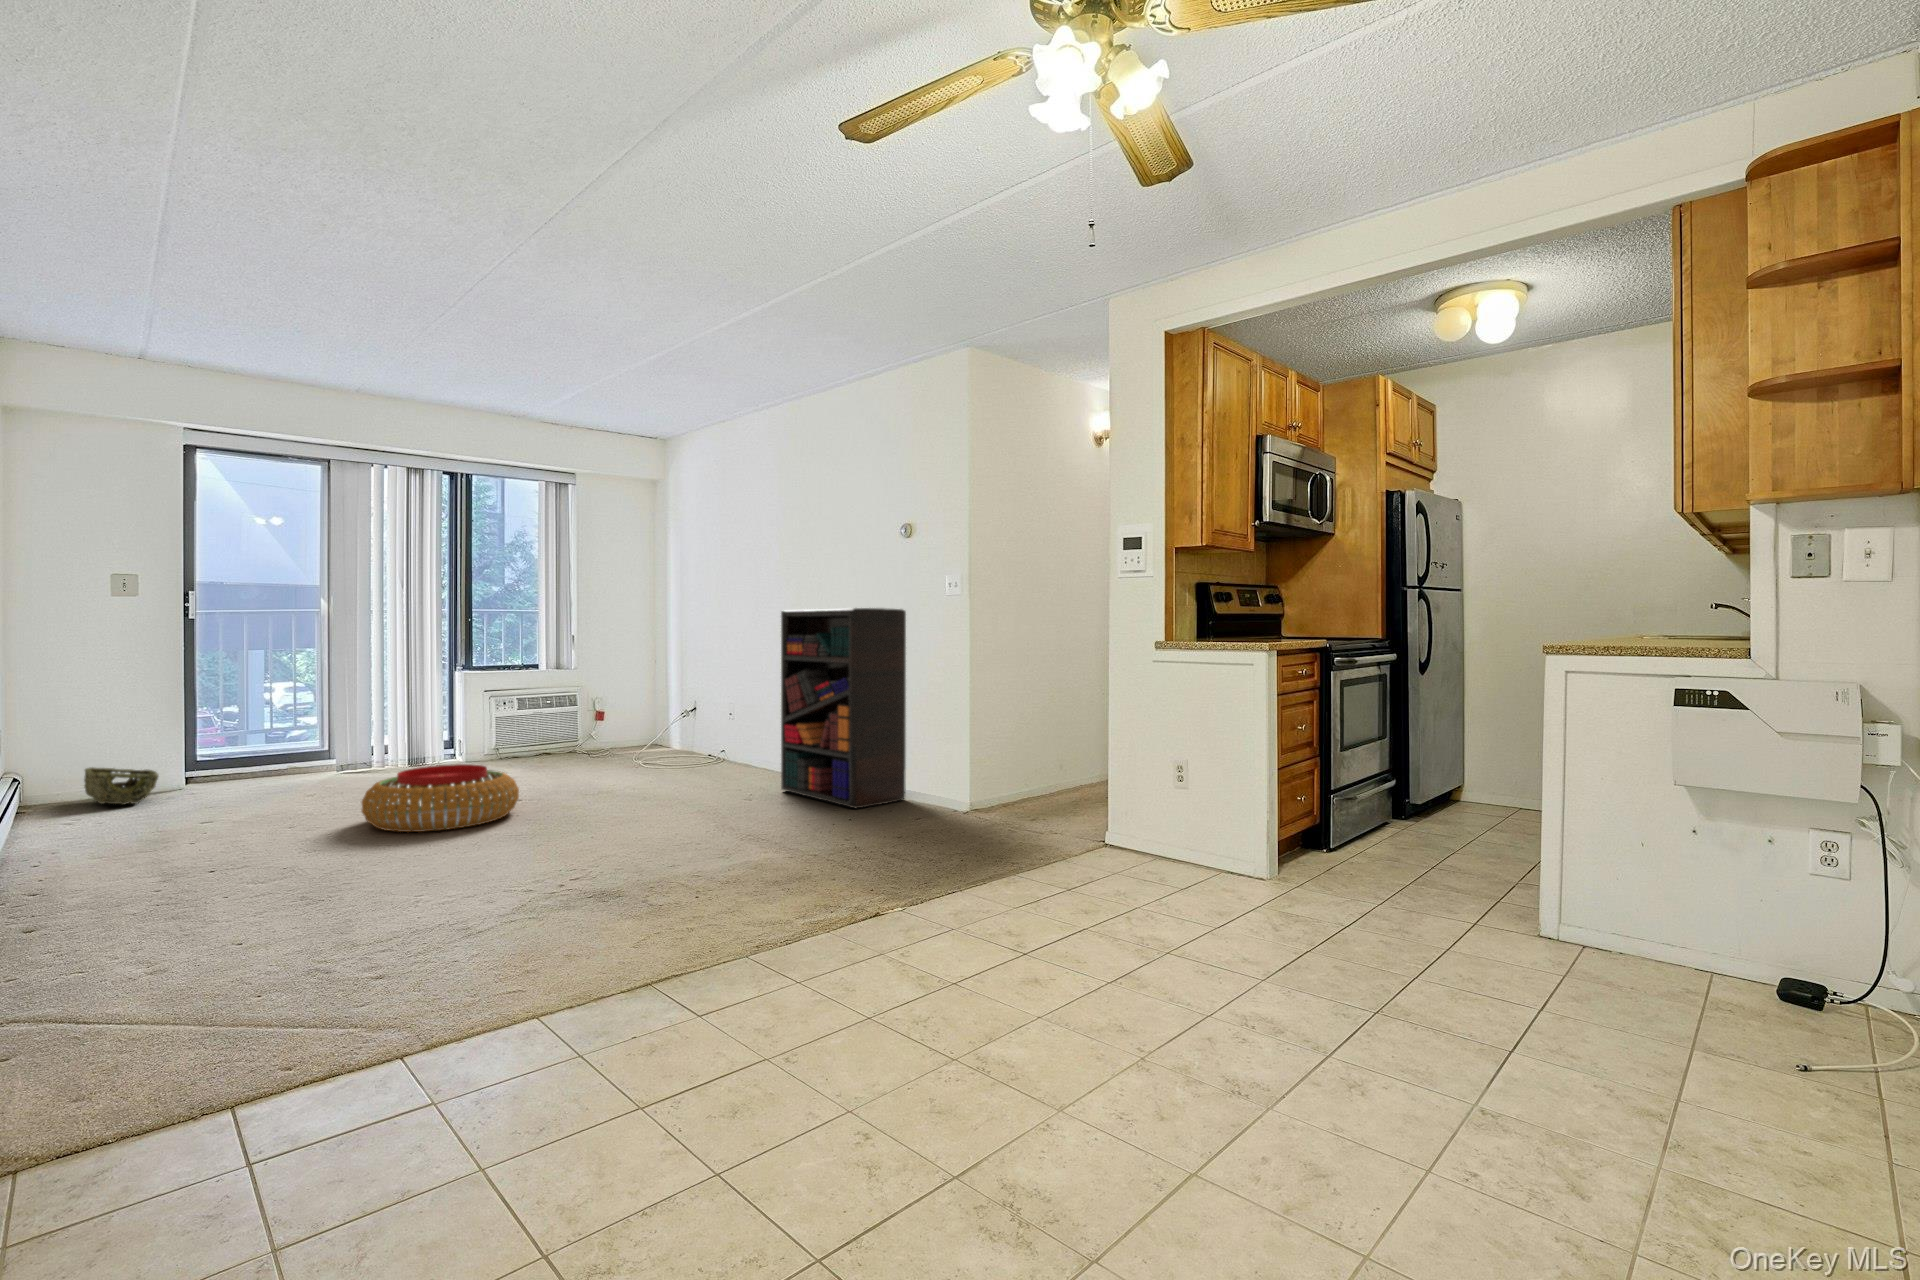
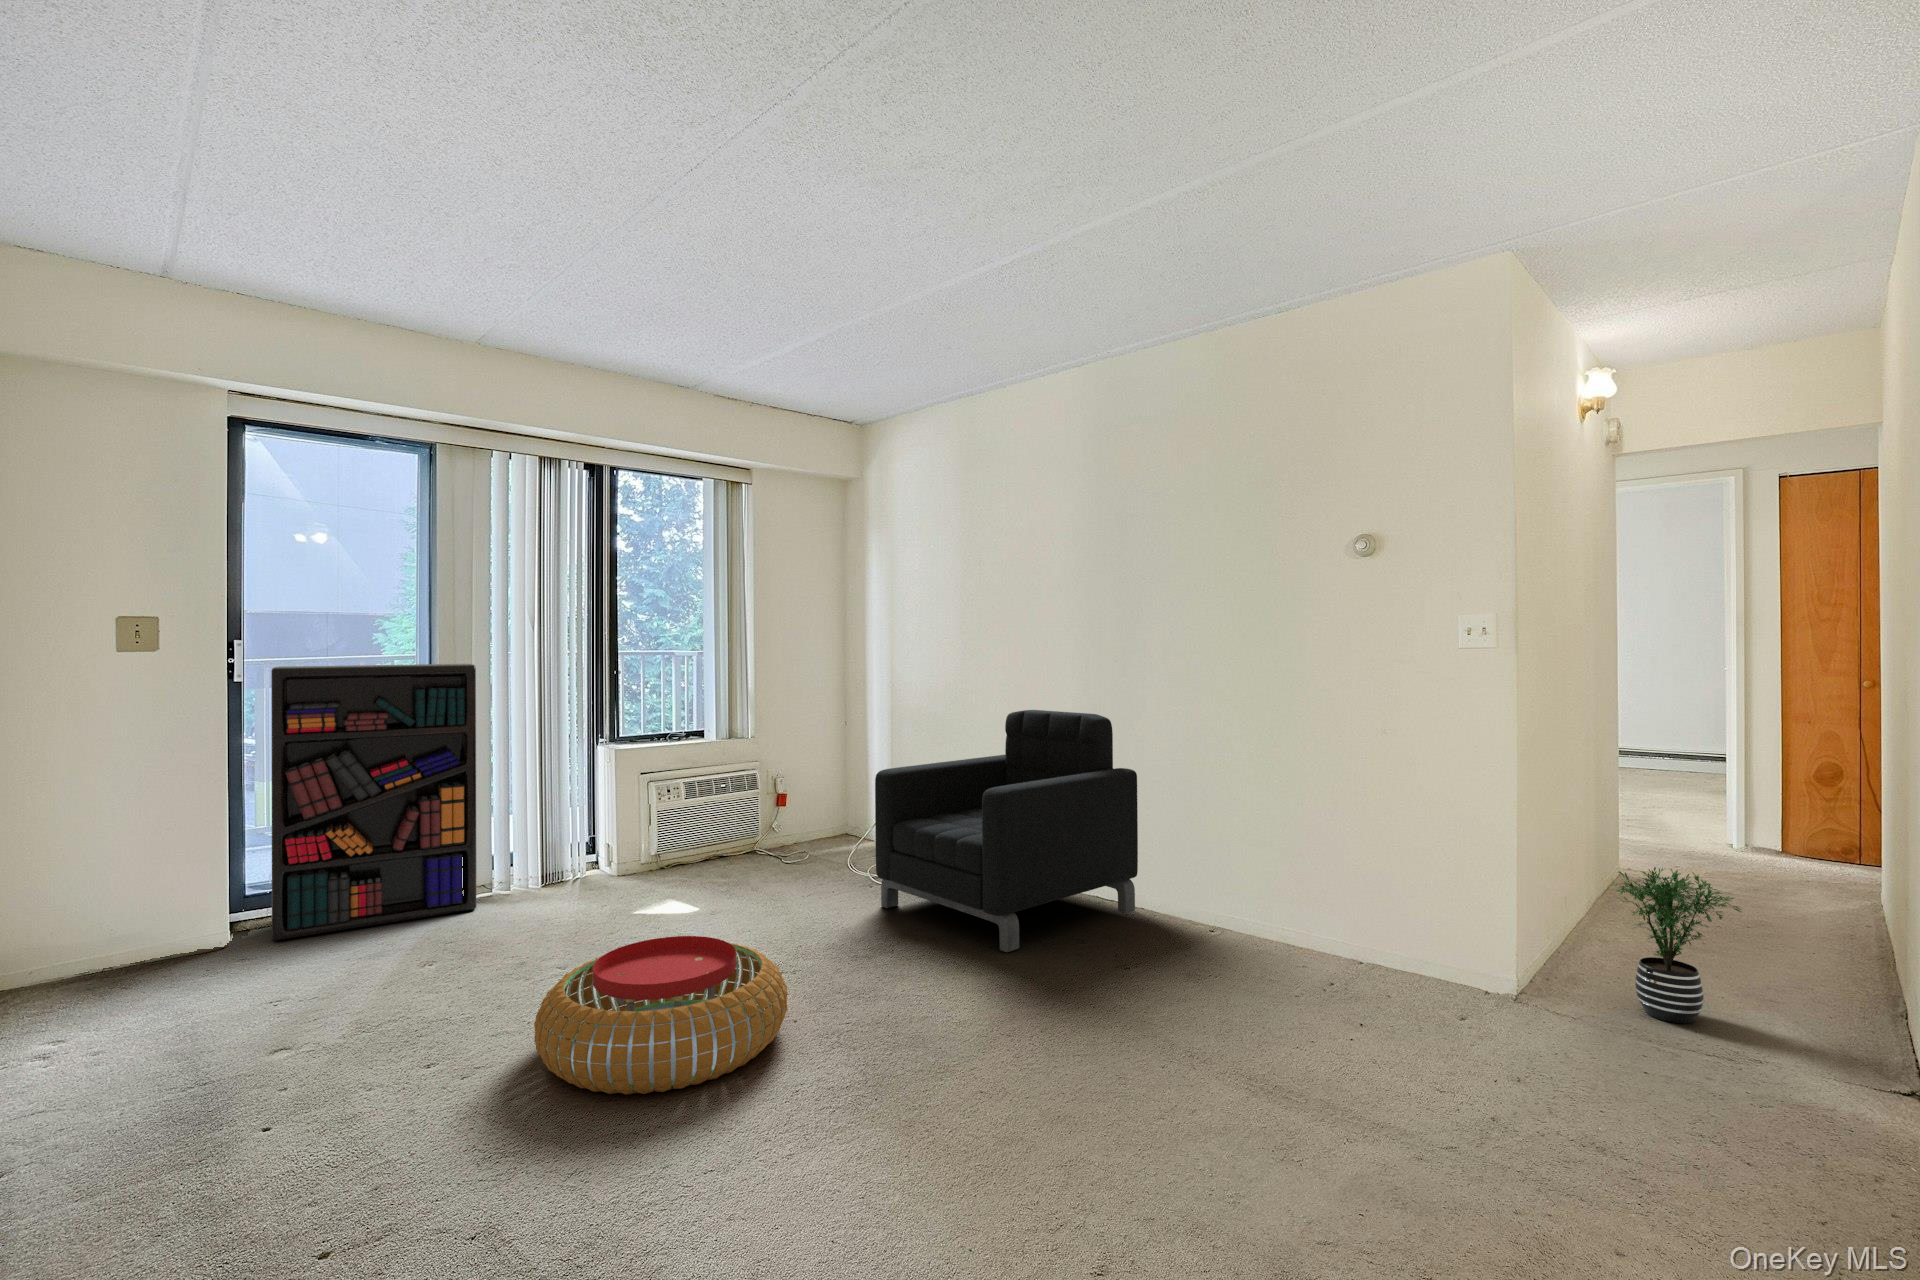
bookshelf: present [781,608,906,808] -> present [271,664,477,940]
armchair: none [627,647,799,790] -> present [875,710,1138,952]
potted plant: none [1004,727,1061,812] -> present [1609,867,1741,1023]
woven basket: present [84,767,158,805] -> none [67,925,185,999]

